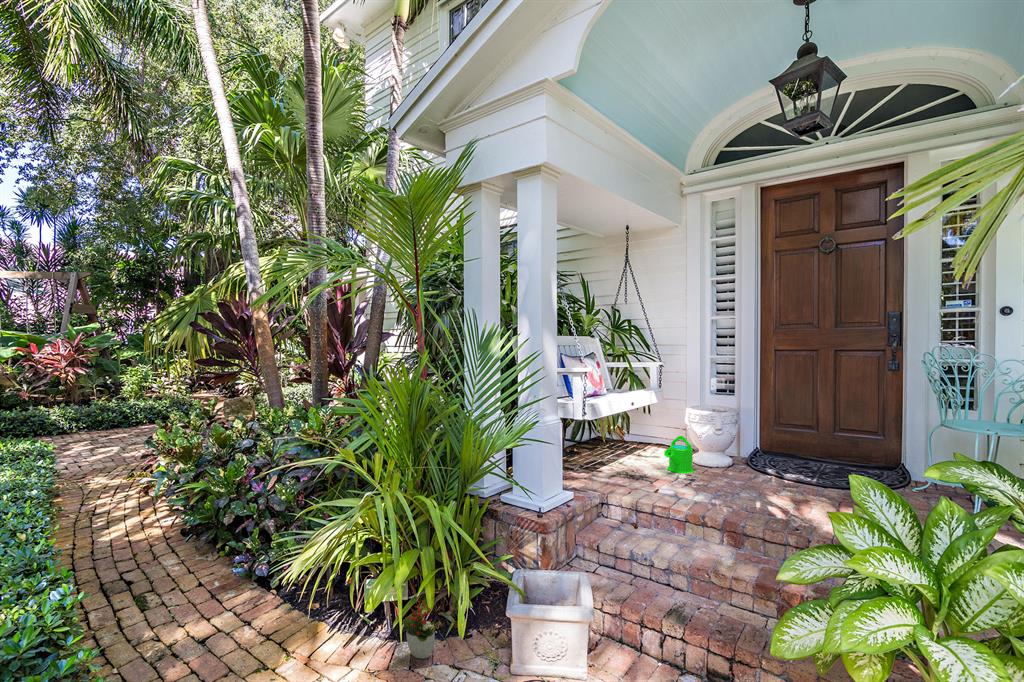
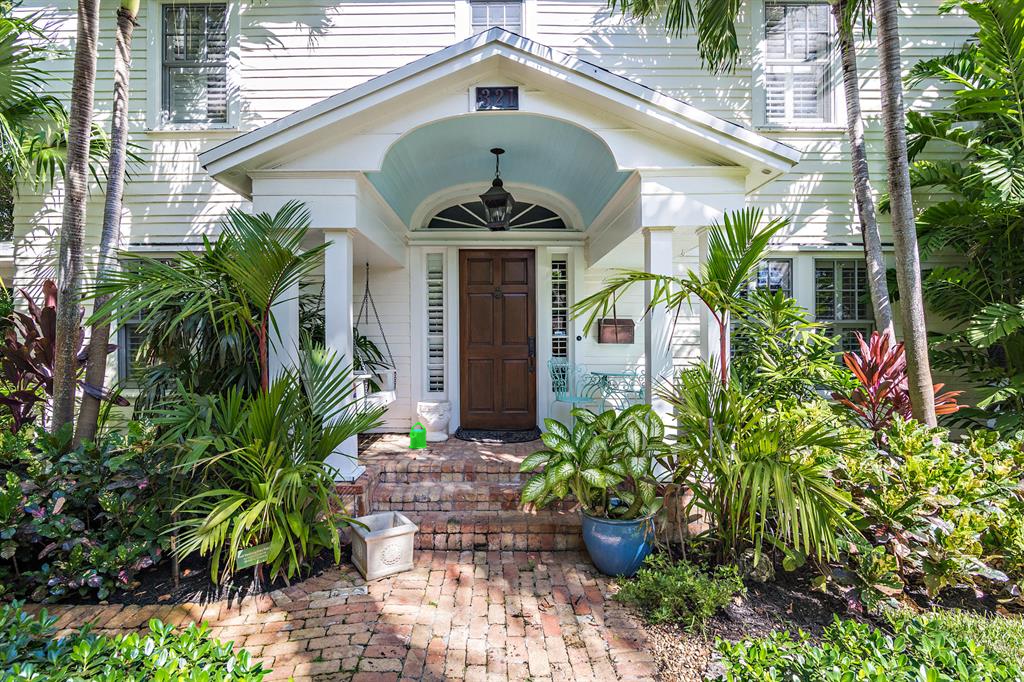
decorative plant: present [402,597,436,659] -> none [280,549,310,596]

